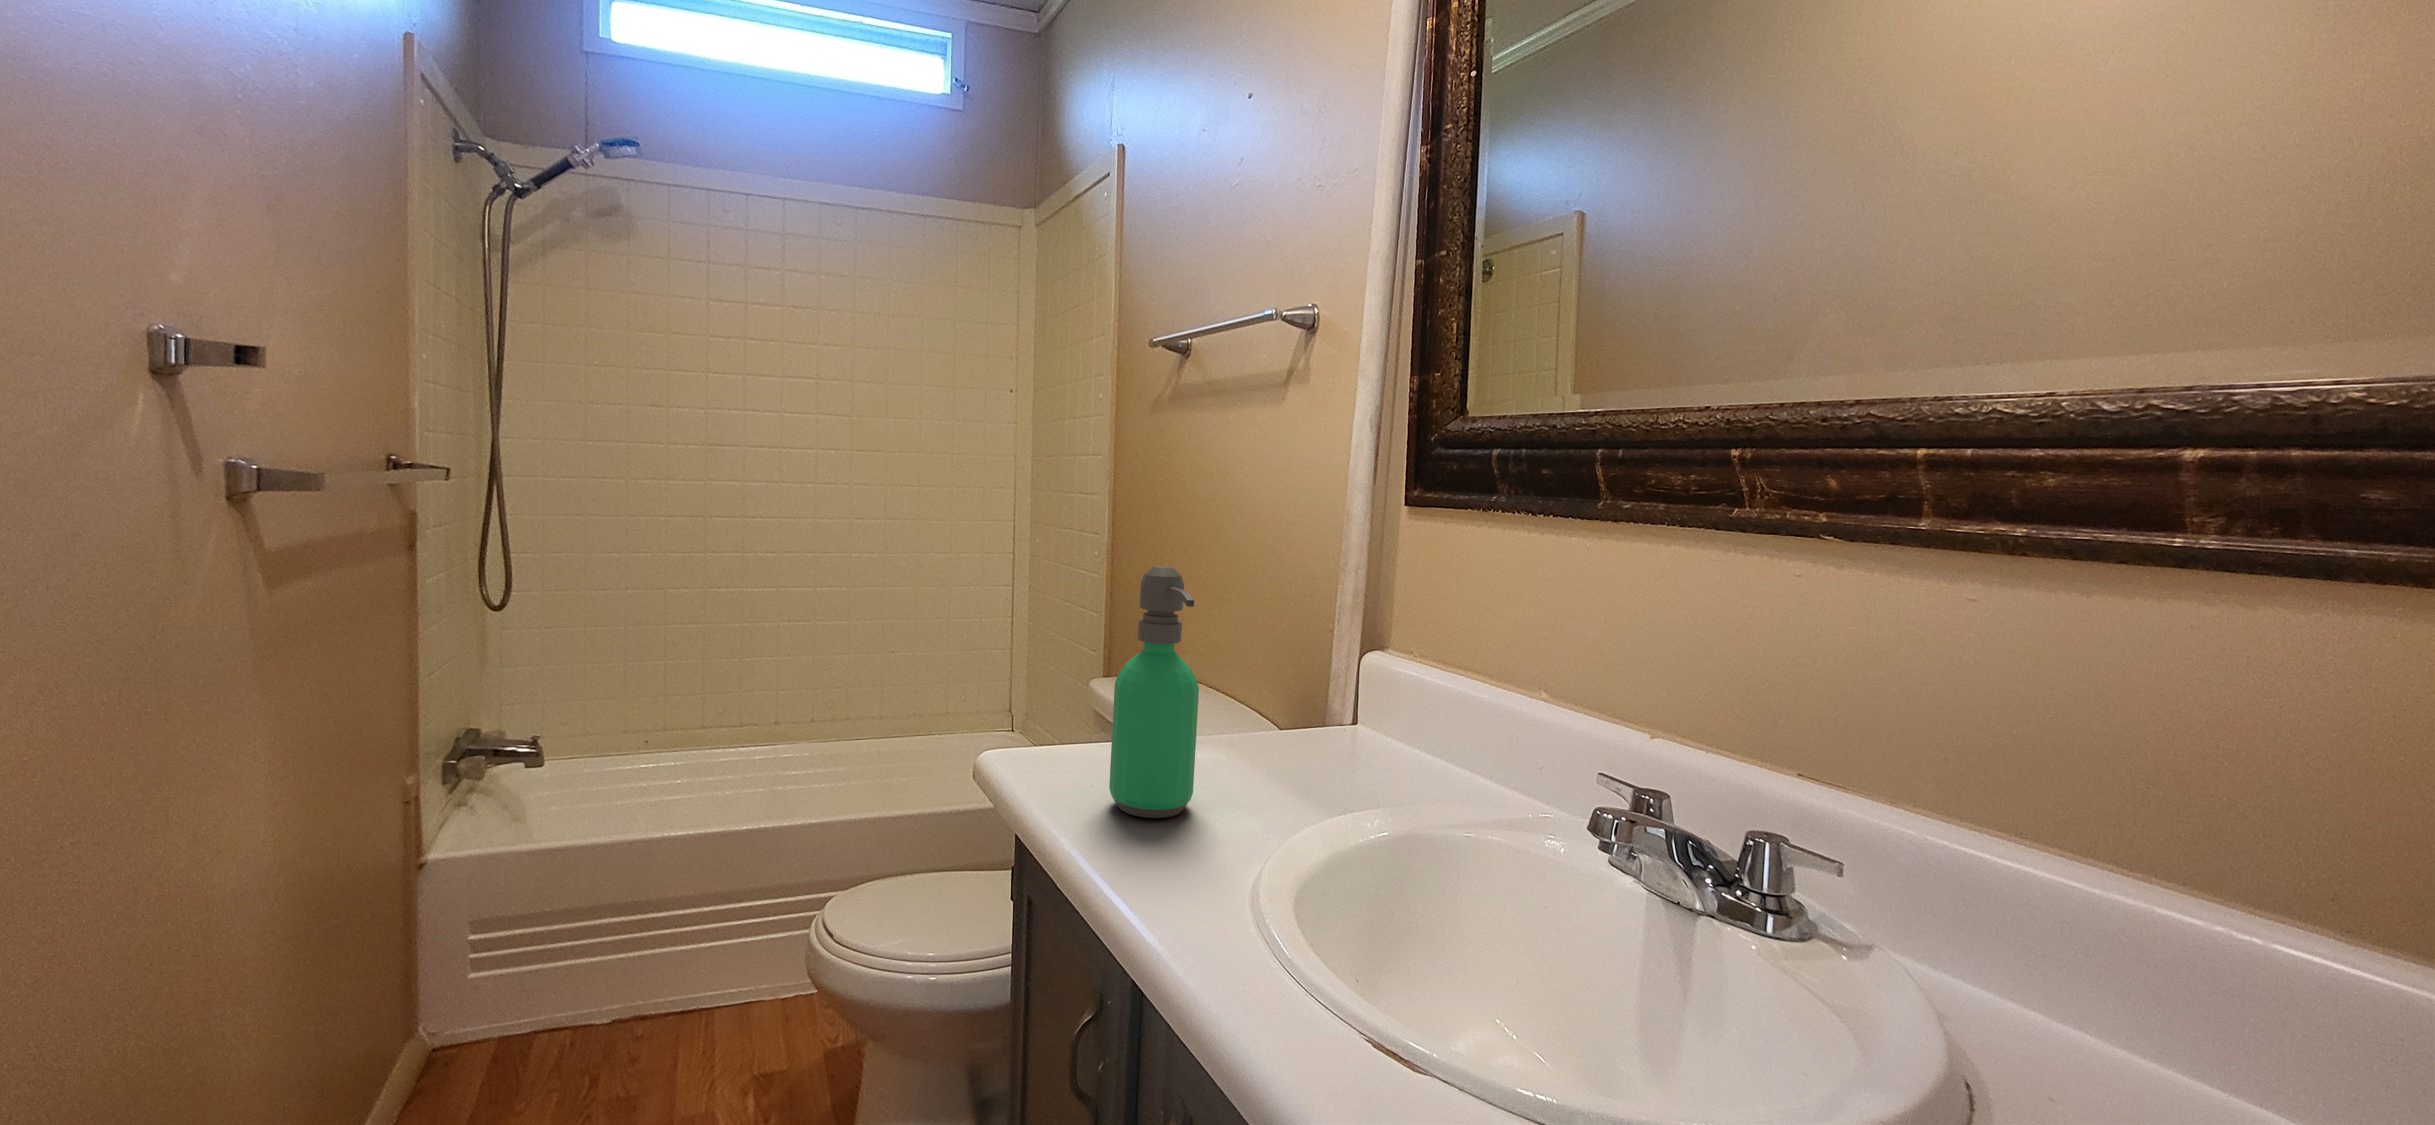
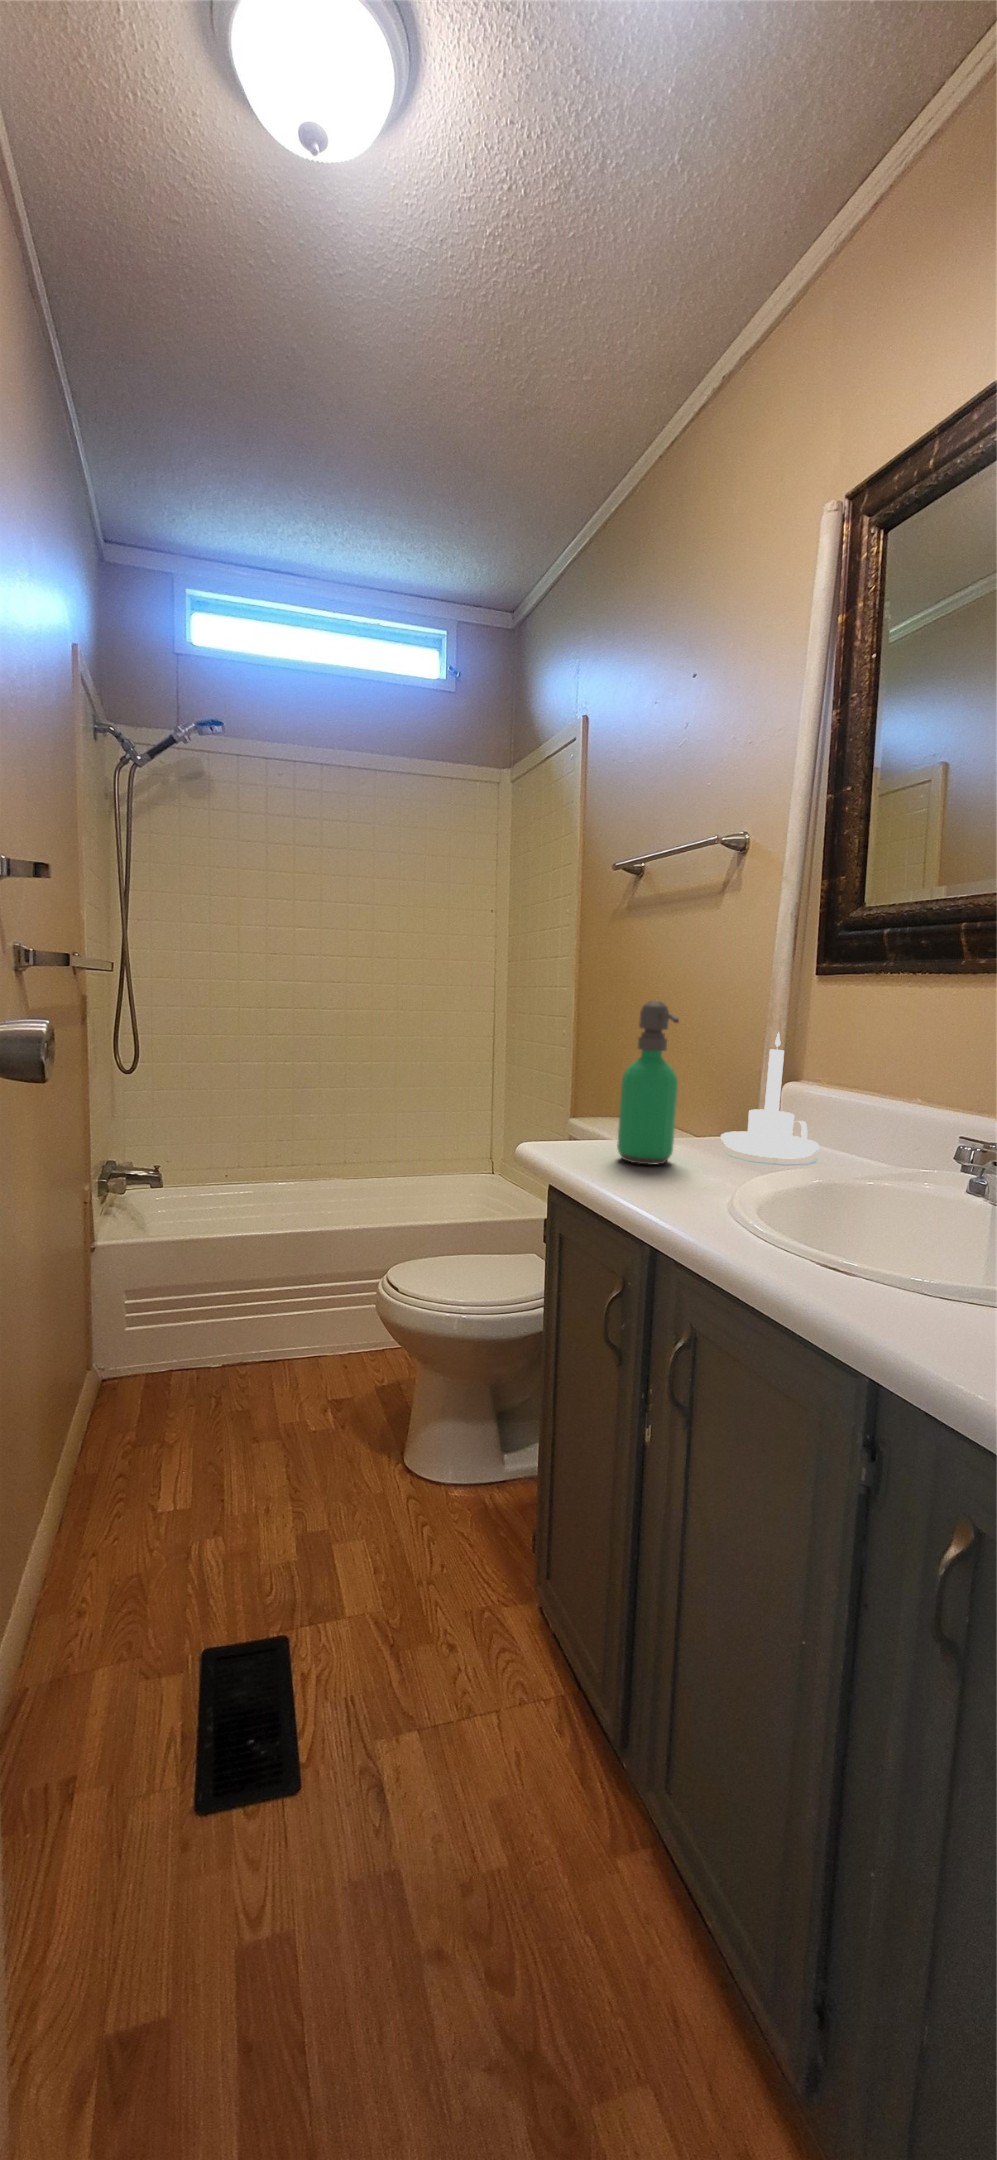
candle holder: none [1271,601,1411,794] -> present [721,1032,819,1158]

